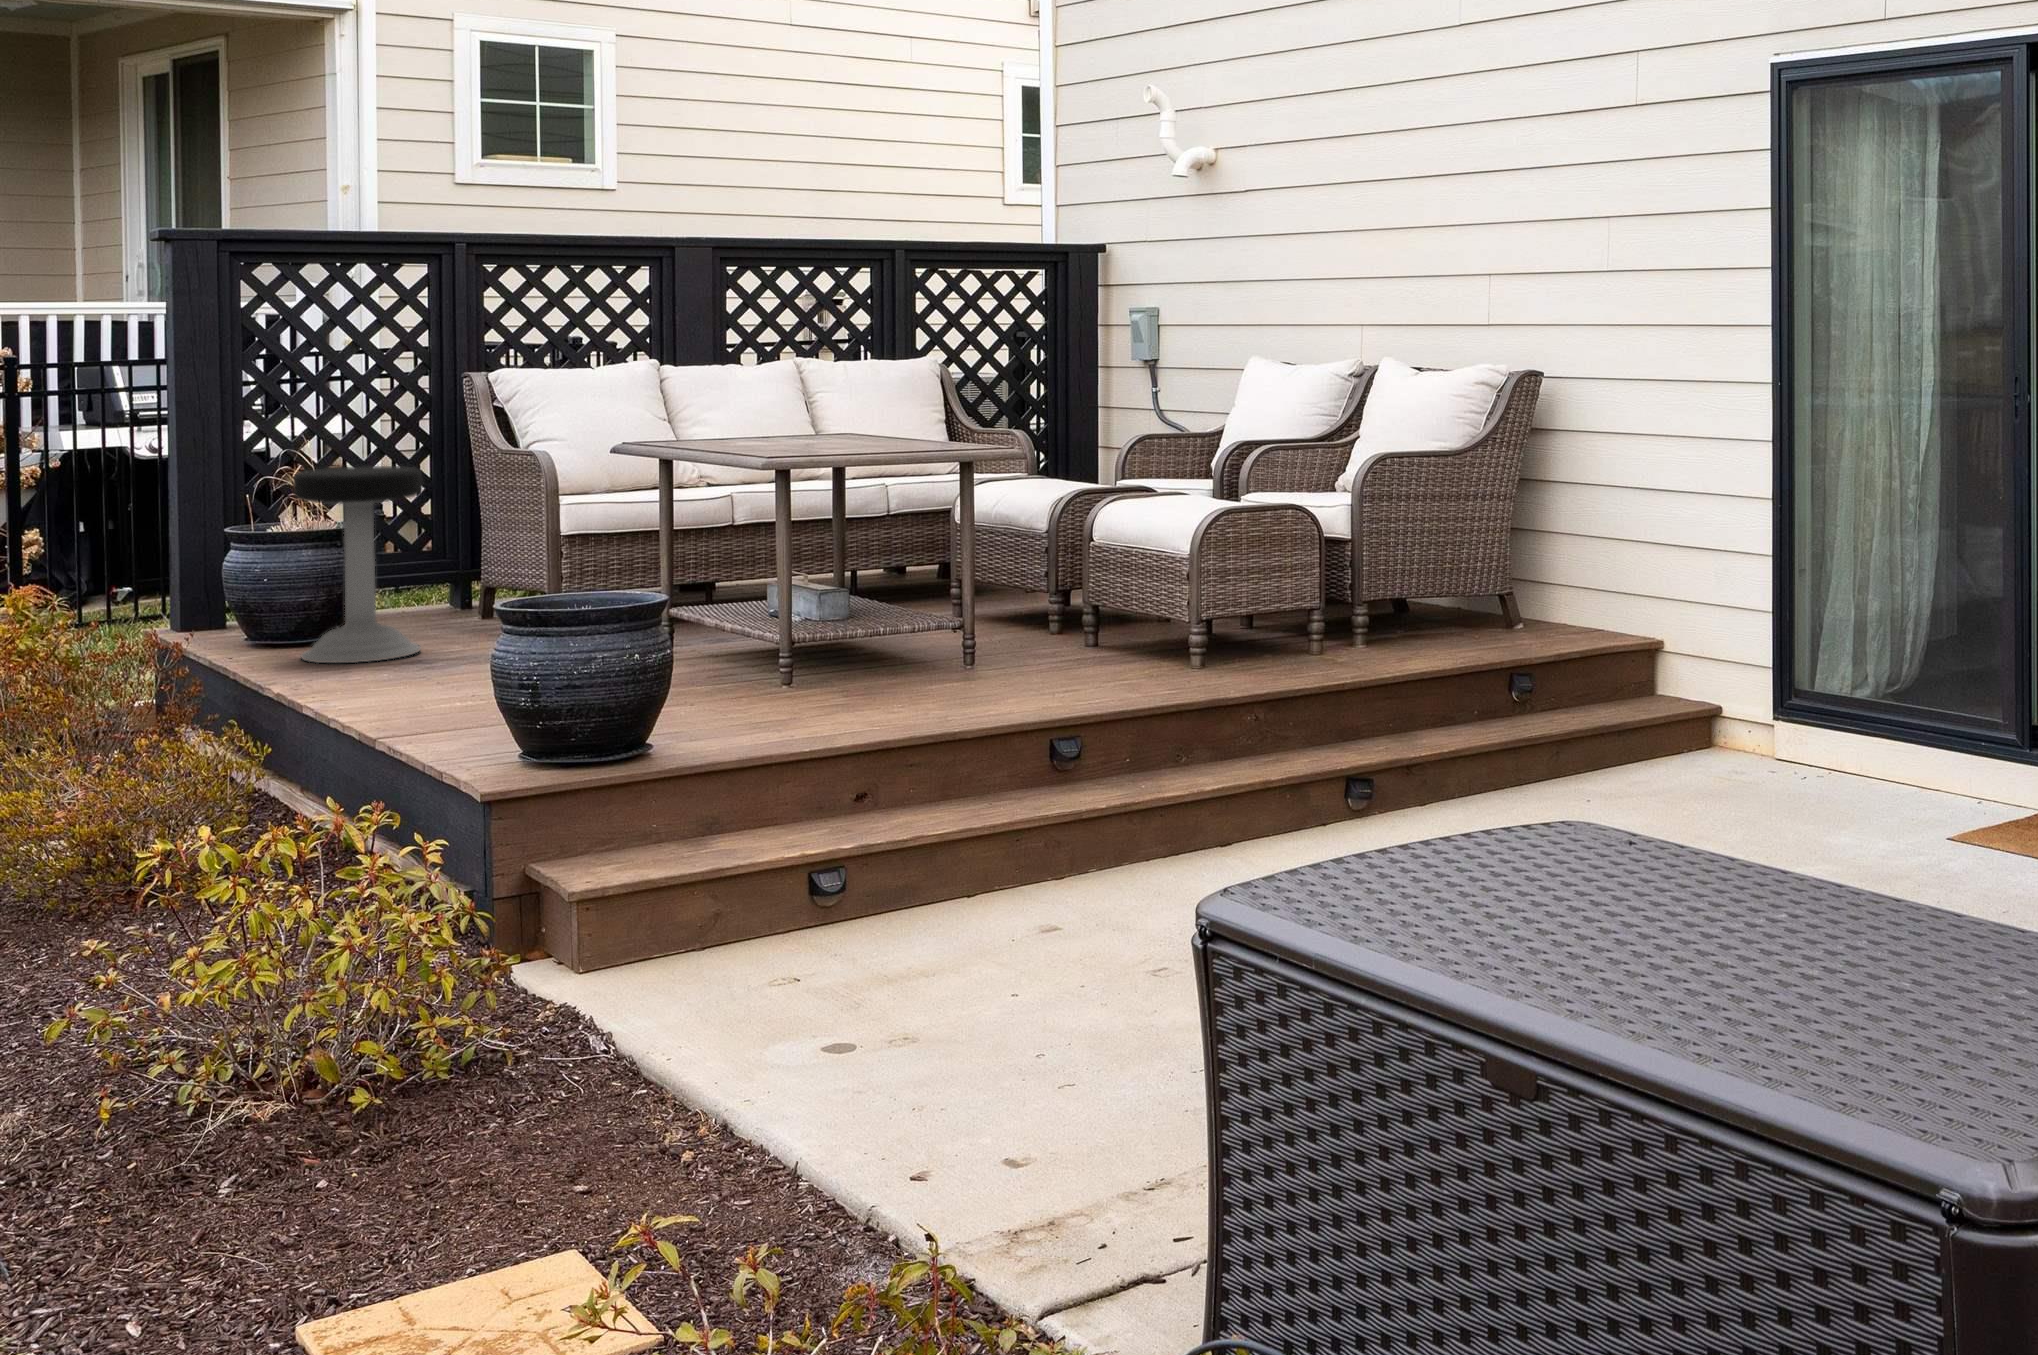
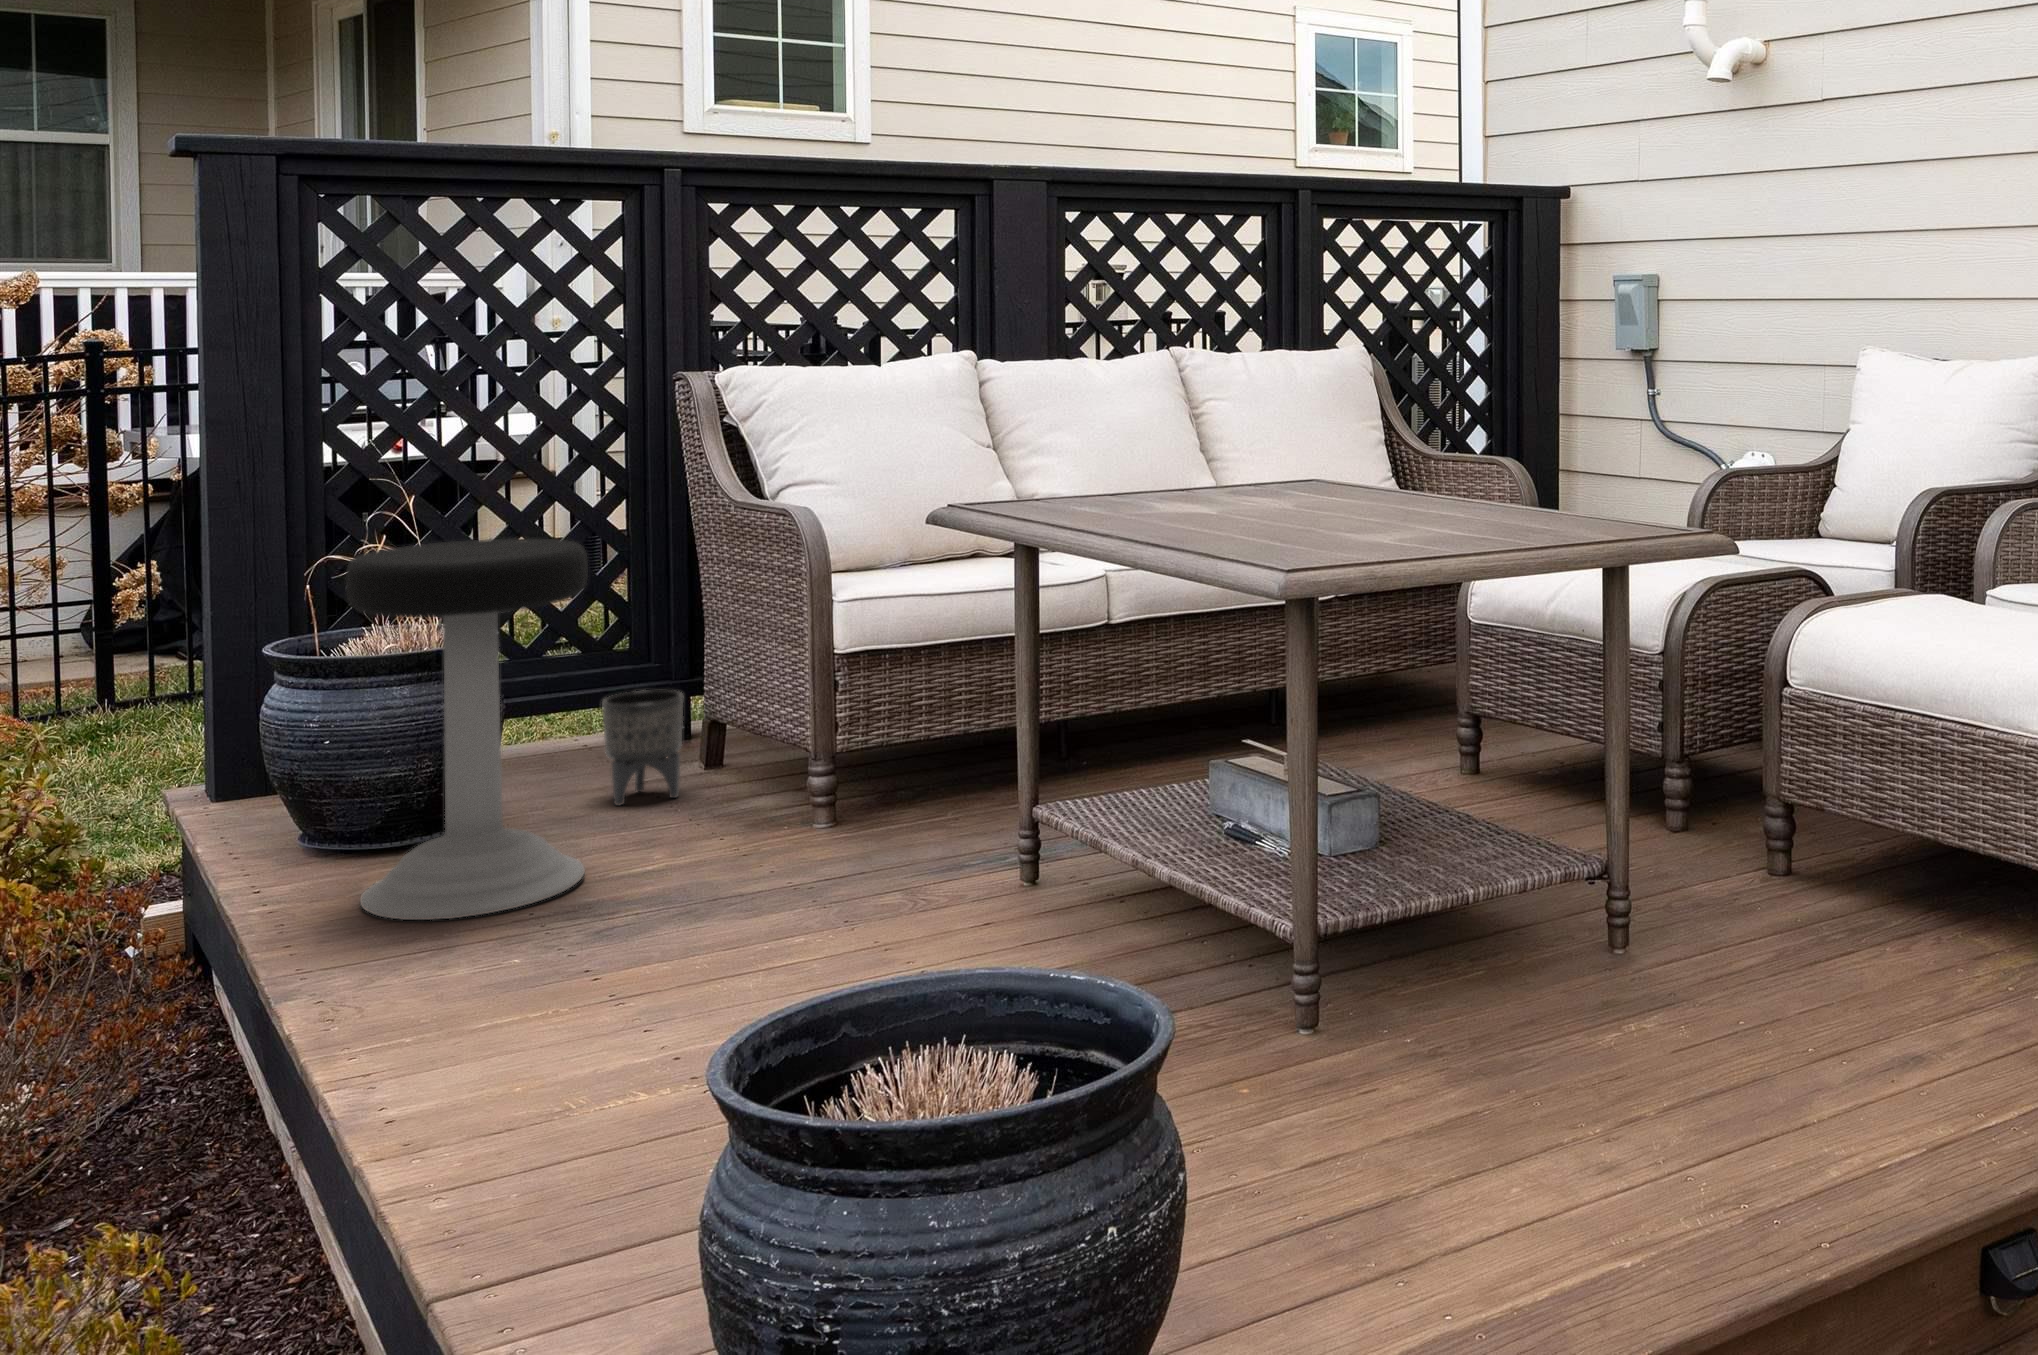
planter: none [423,565,472,630] -> present [602,690,683,805]

